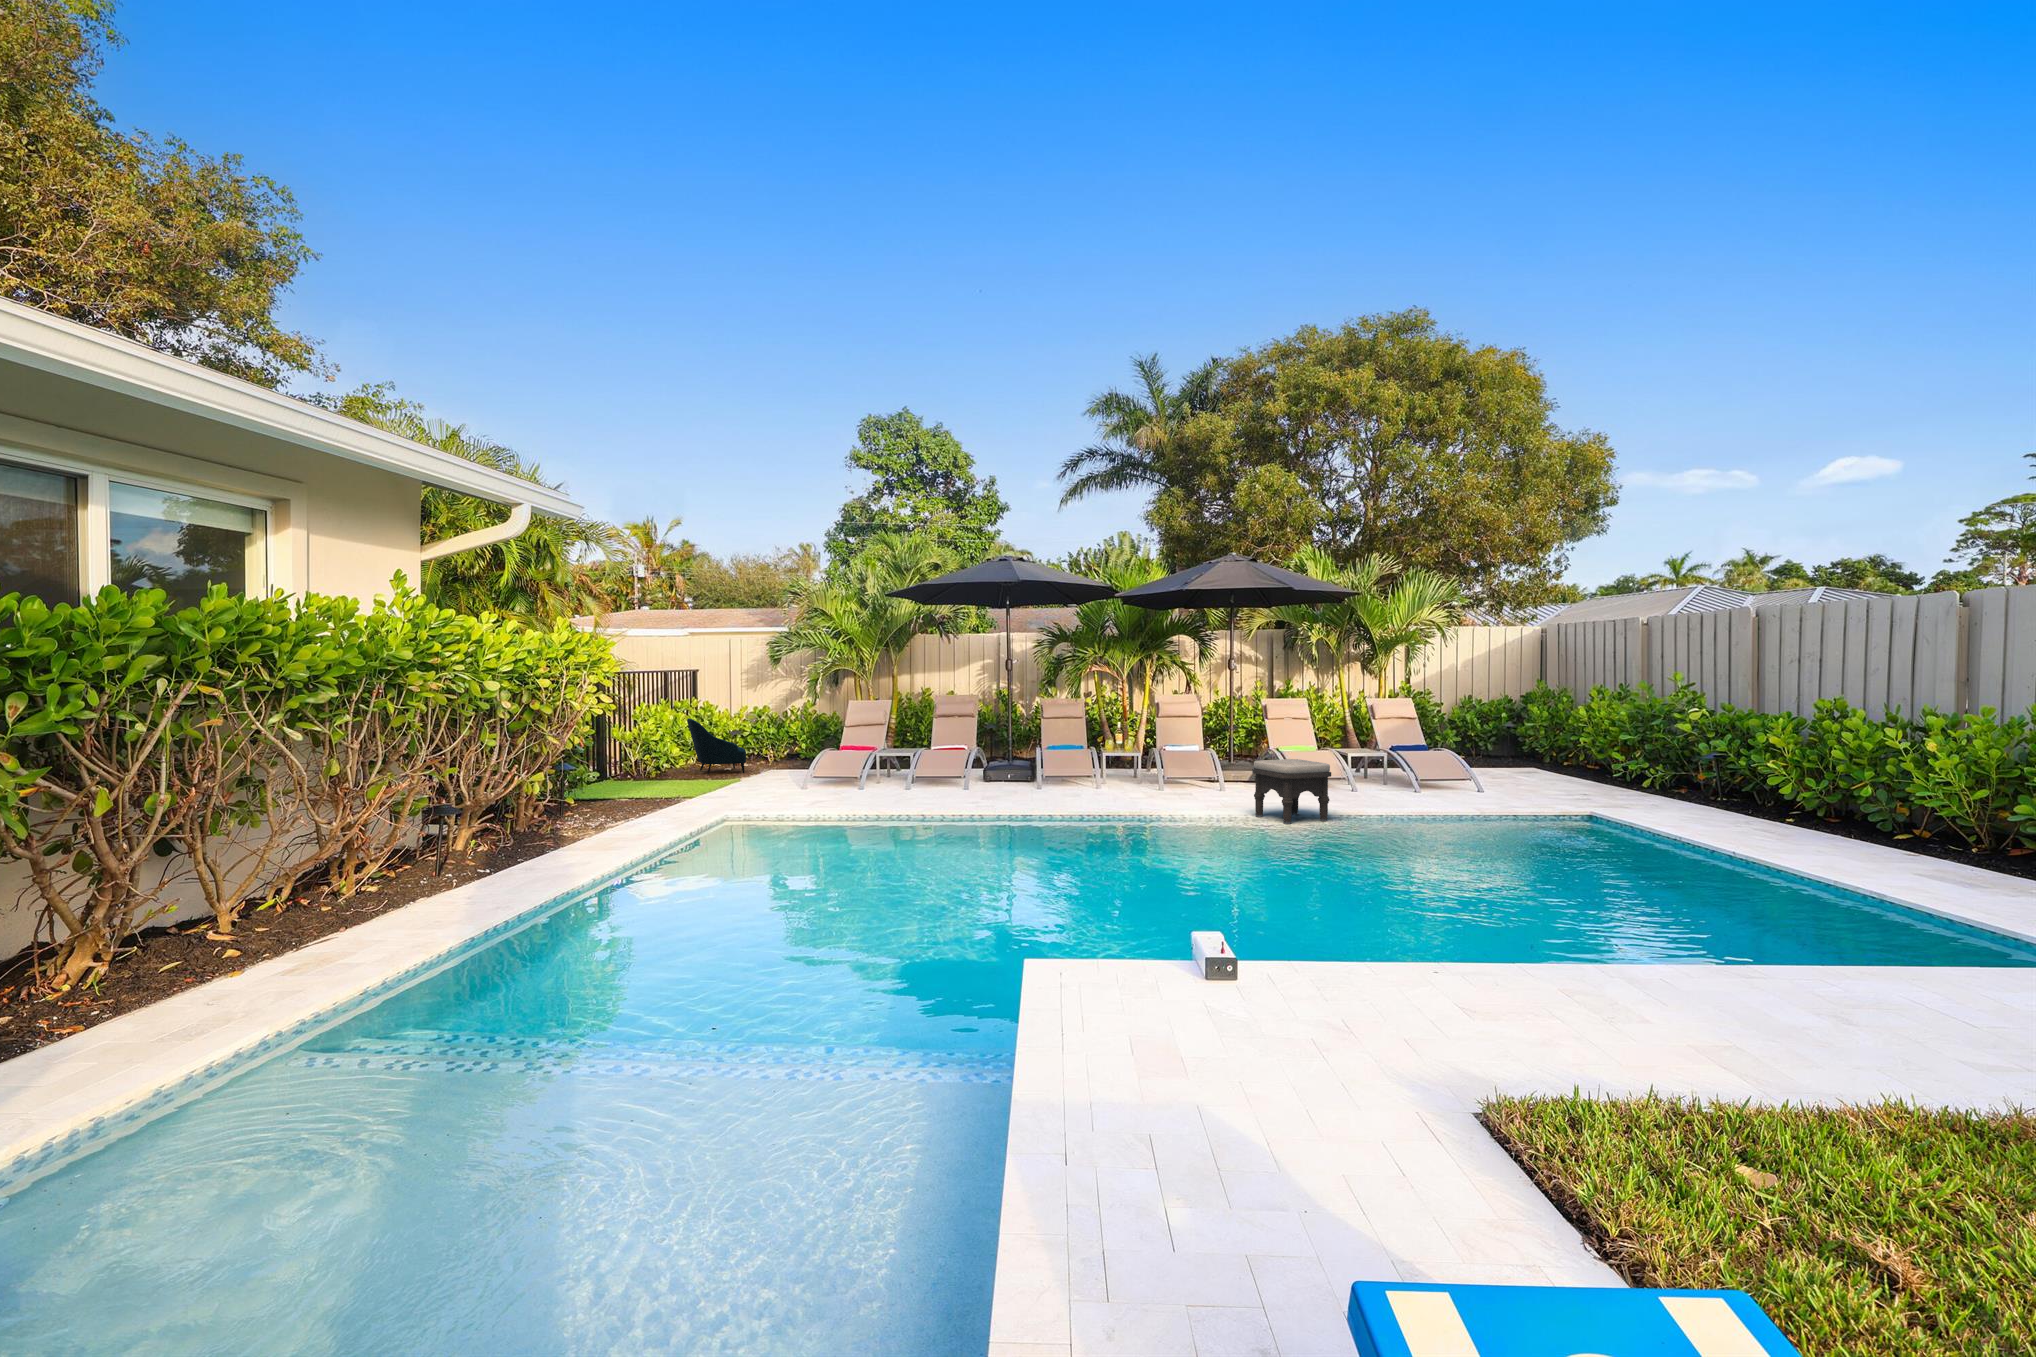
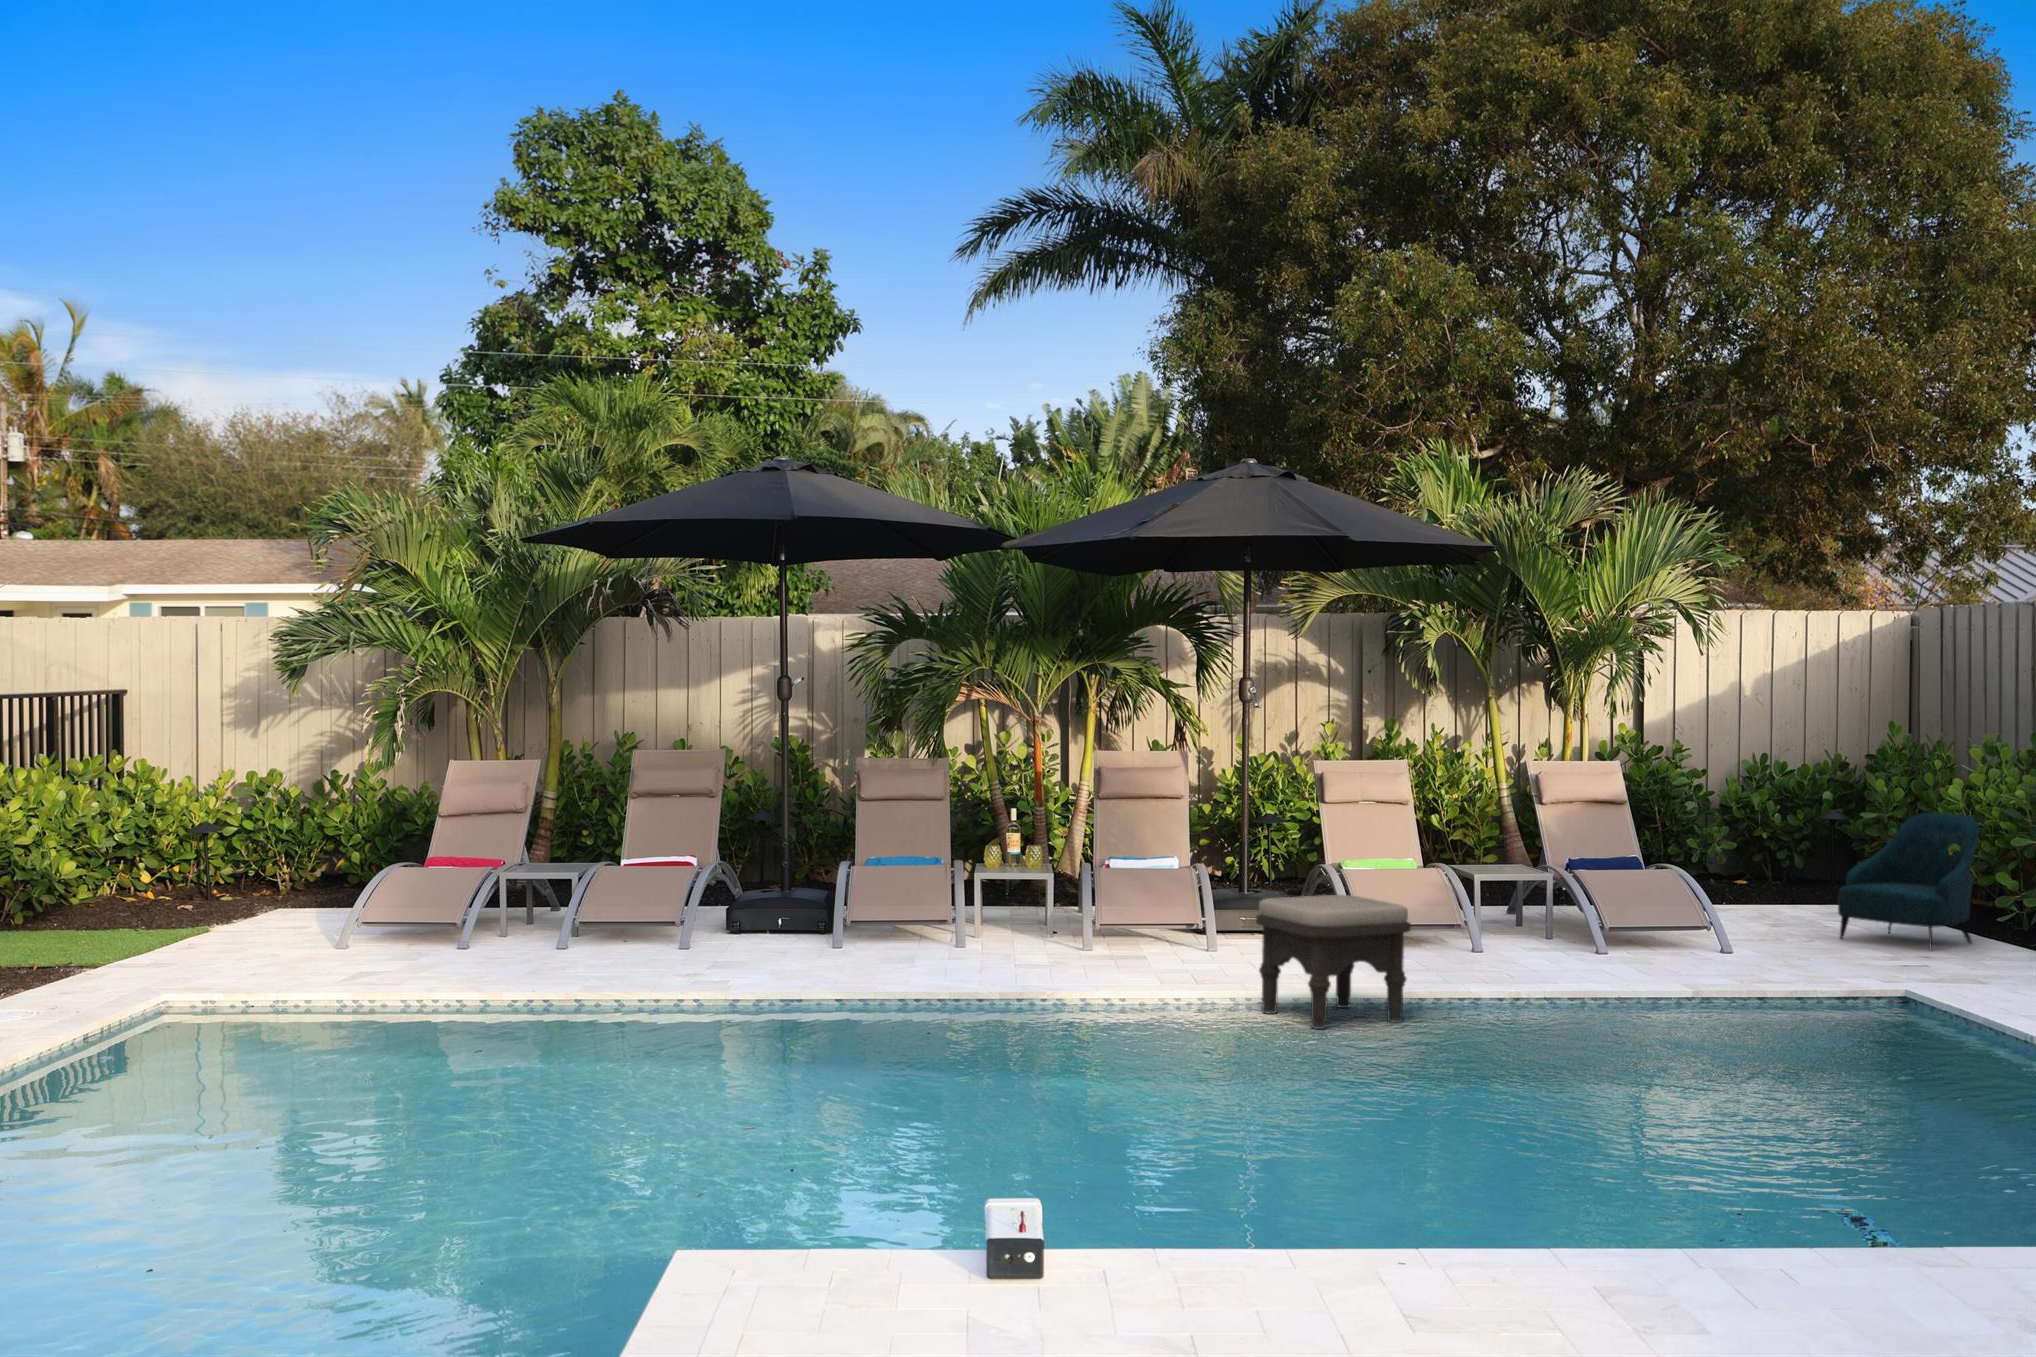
armchair: present [687,718,746,775] -> present [1838,813,1979,949]

